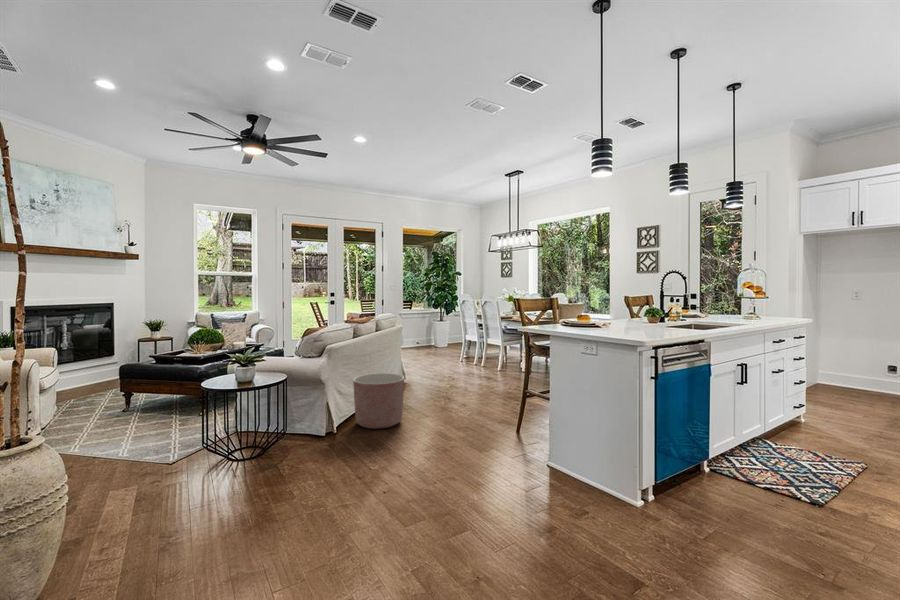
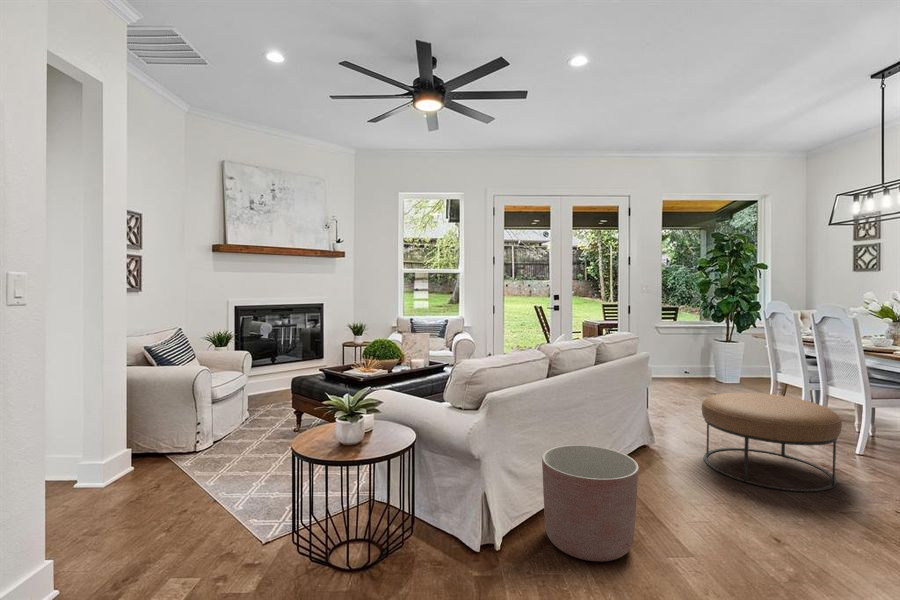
ottoman: none [430,344,491,389] -> present [702,392,842,492]

